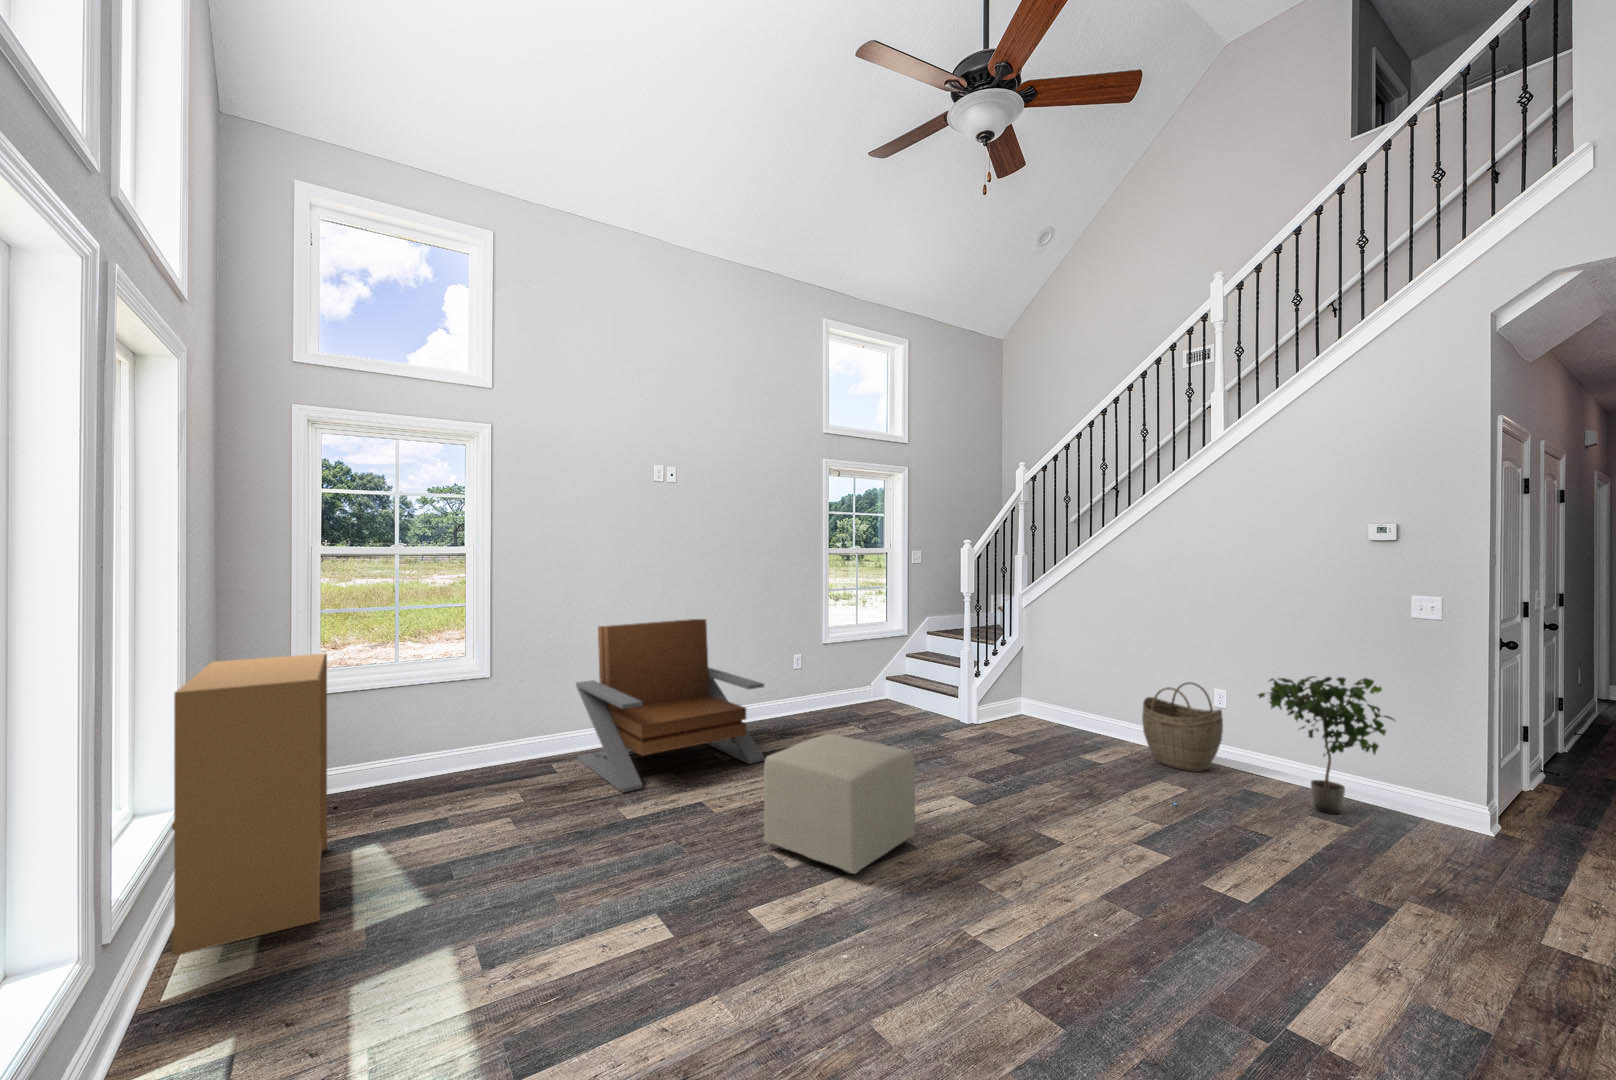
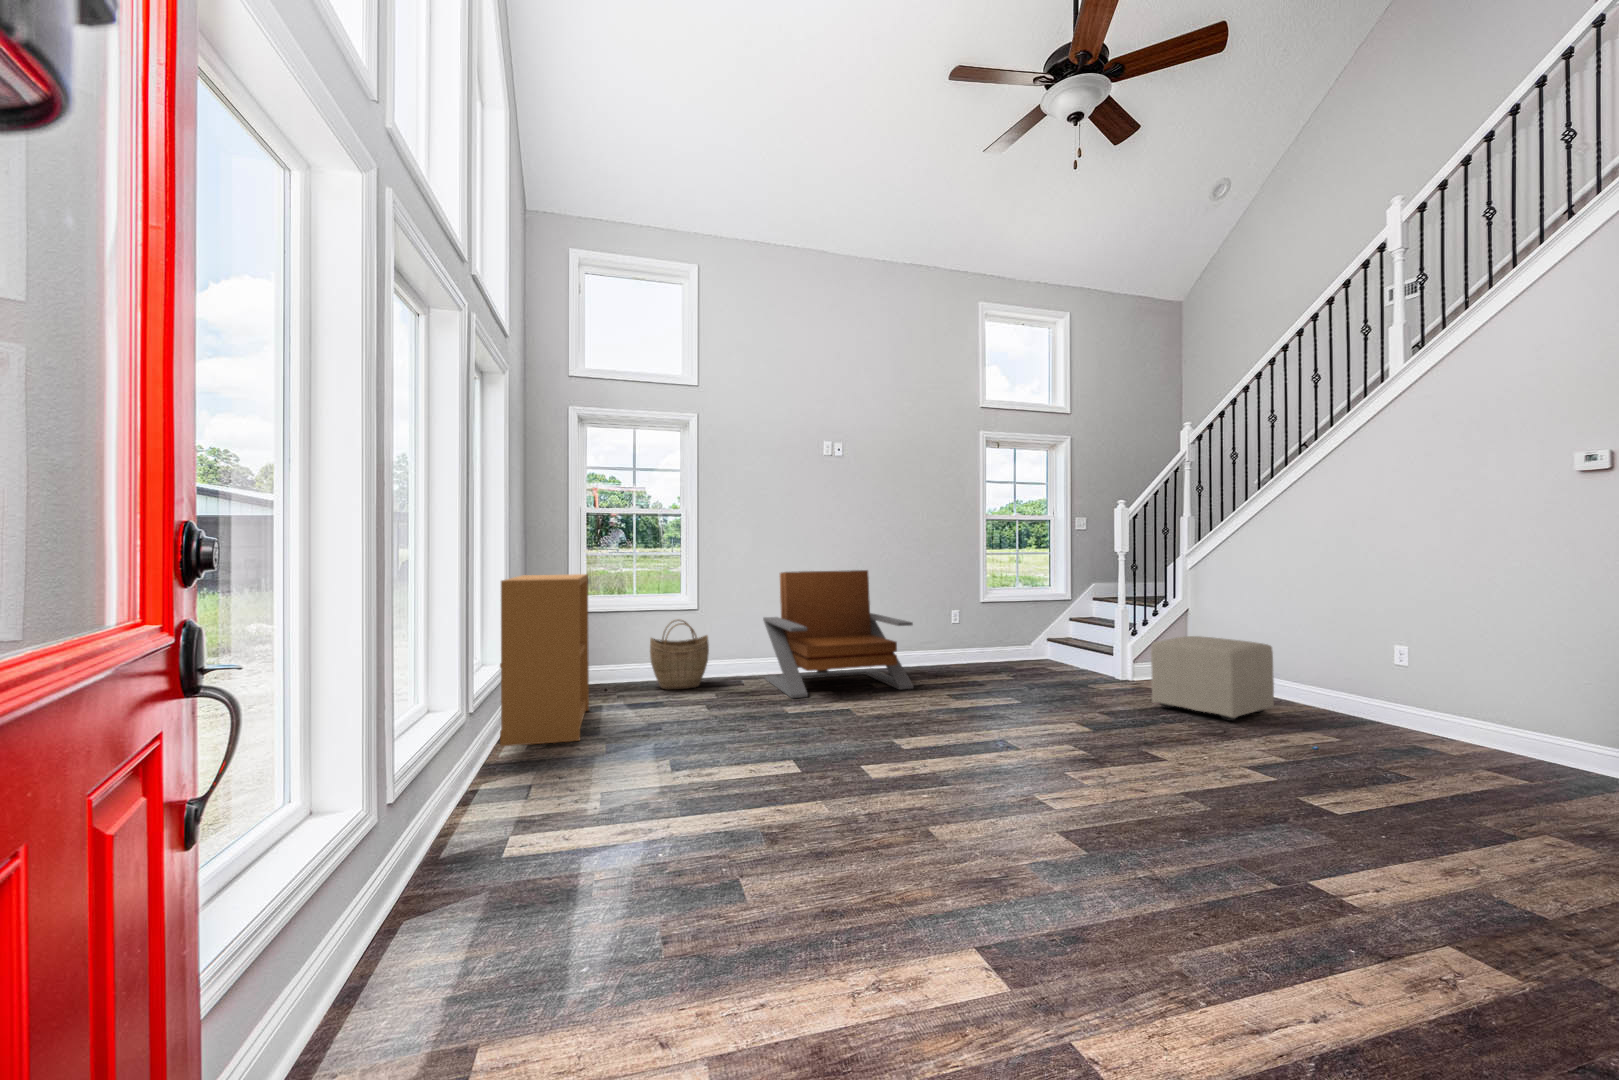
potted plant: present [1258,676,1395,814] -> none [1411,617,1578,763]
woven basket: present [1142,682,1223,772] -> present [650,619,709,690]
ottoman: present [764,734,915,874] -> present [1151,636,1274,721]

